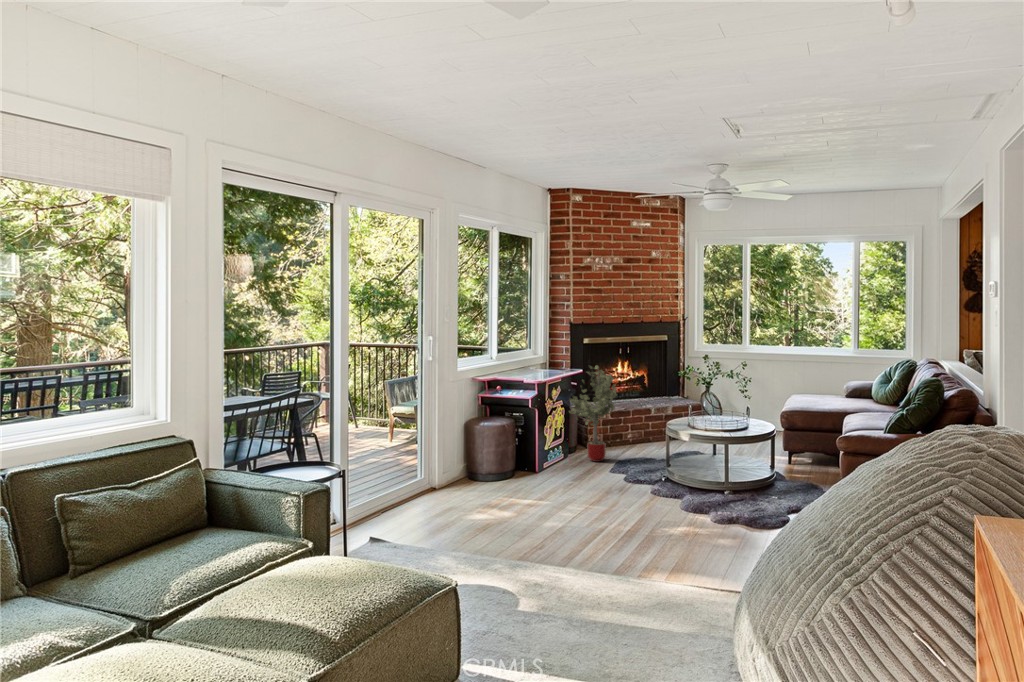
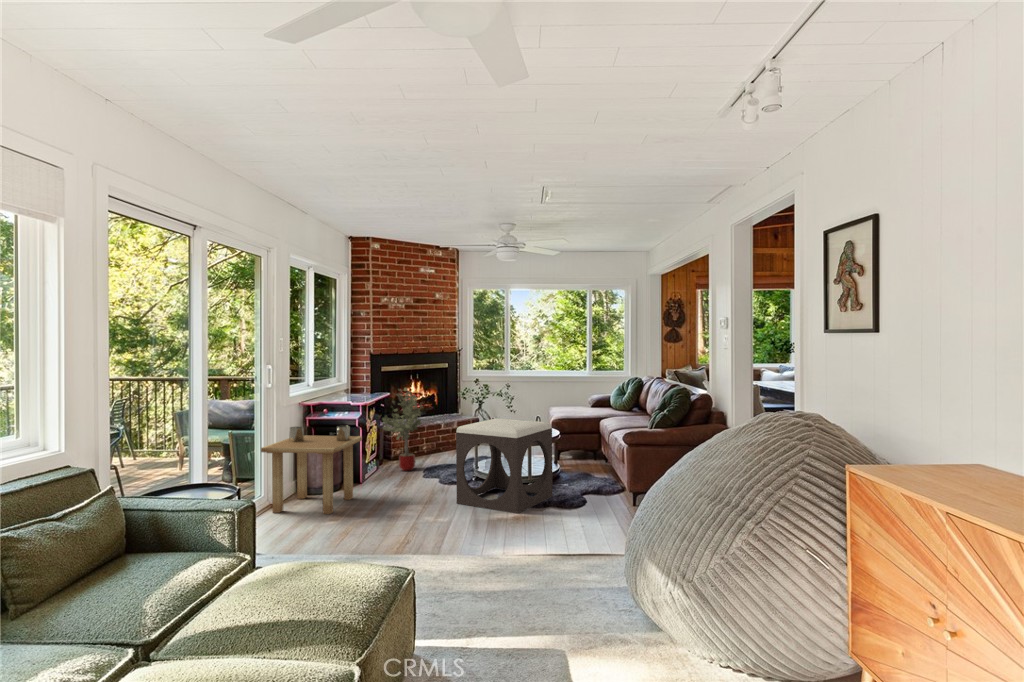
side table: none [423,404,530,500] -> present [261,426,362,514]
footstool: none [626,409,750,527] -> present [456,418,553,514]

